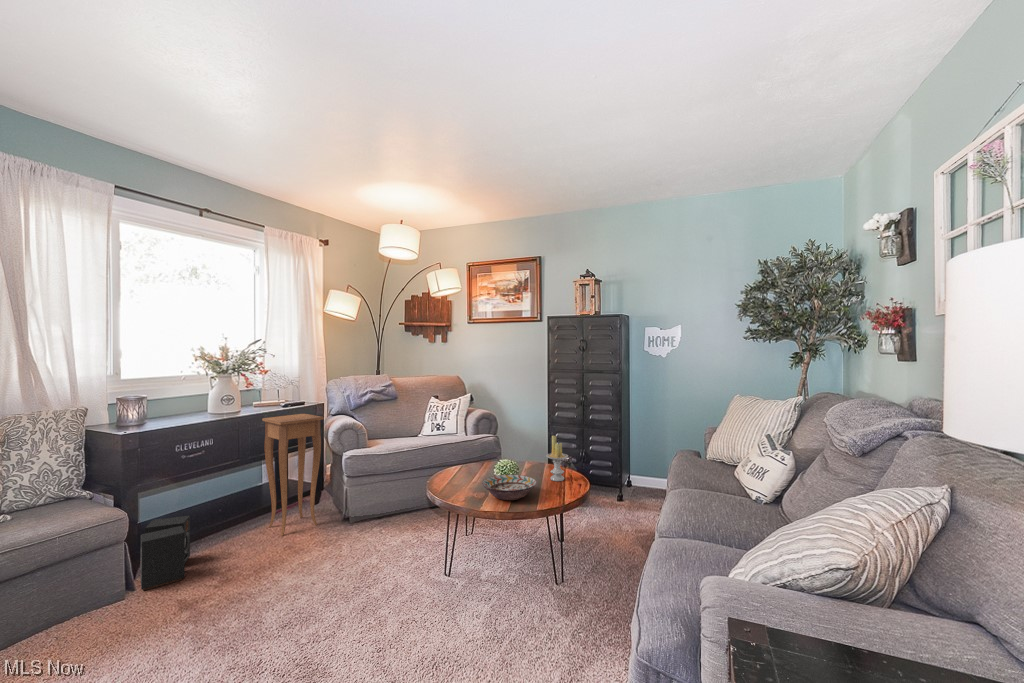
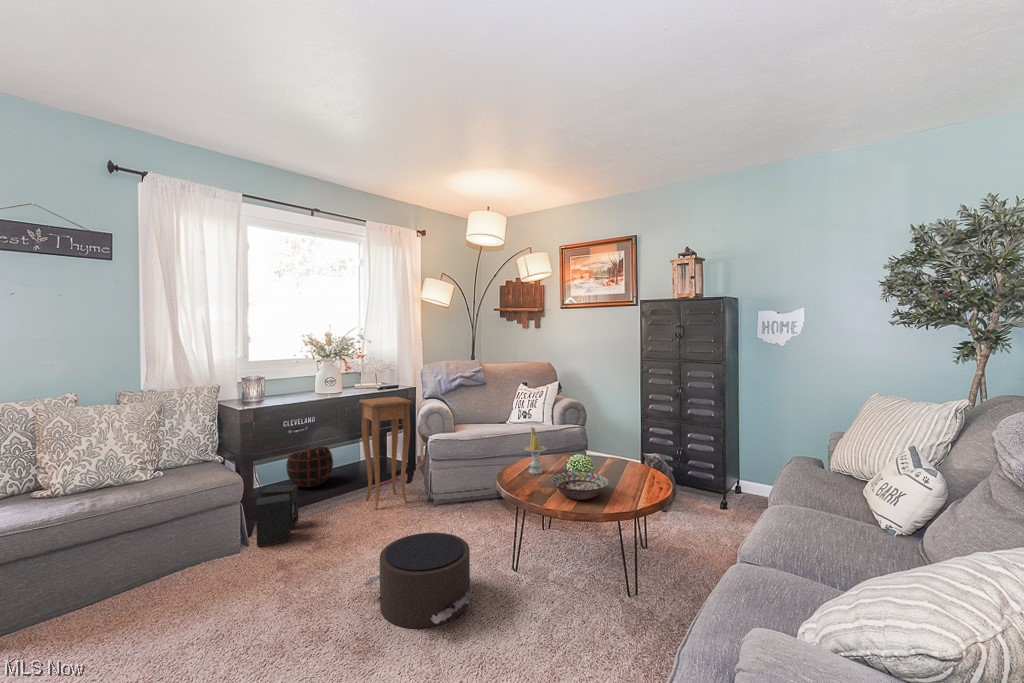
candle: present [546,435,568,481] -> present [524,427,547,474]
decorative vase: none [172,467,229,519] -> present [286,445,333,488]
pouf: none [287,548,414,649] -> present [364,533,476,628]

